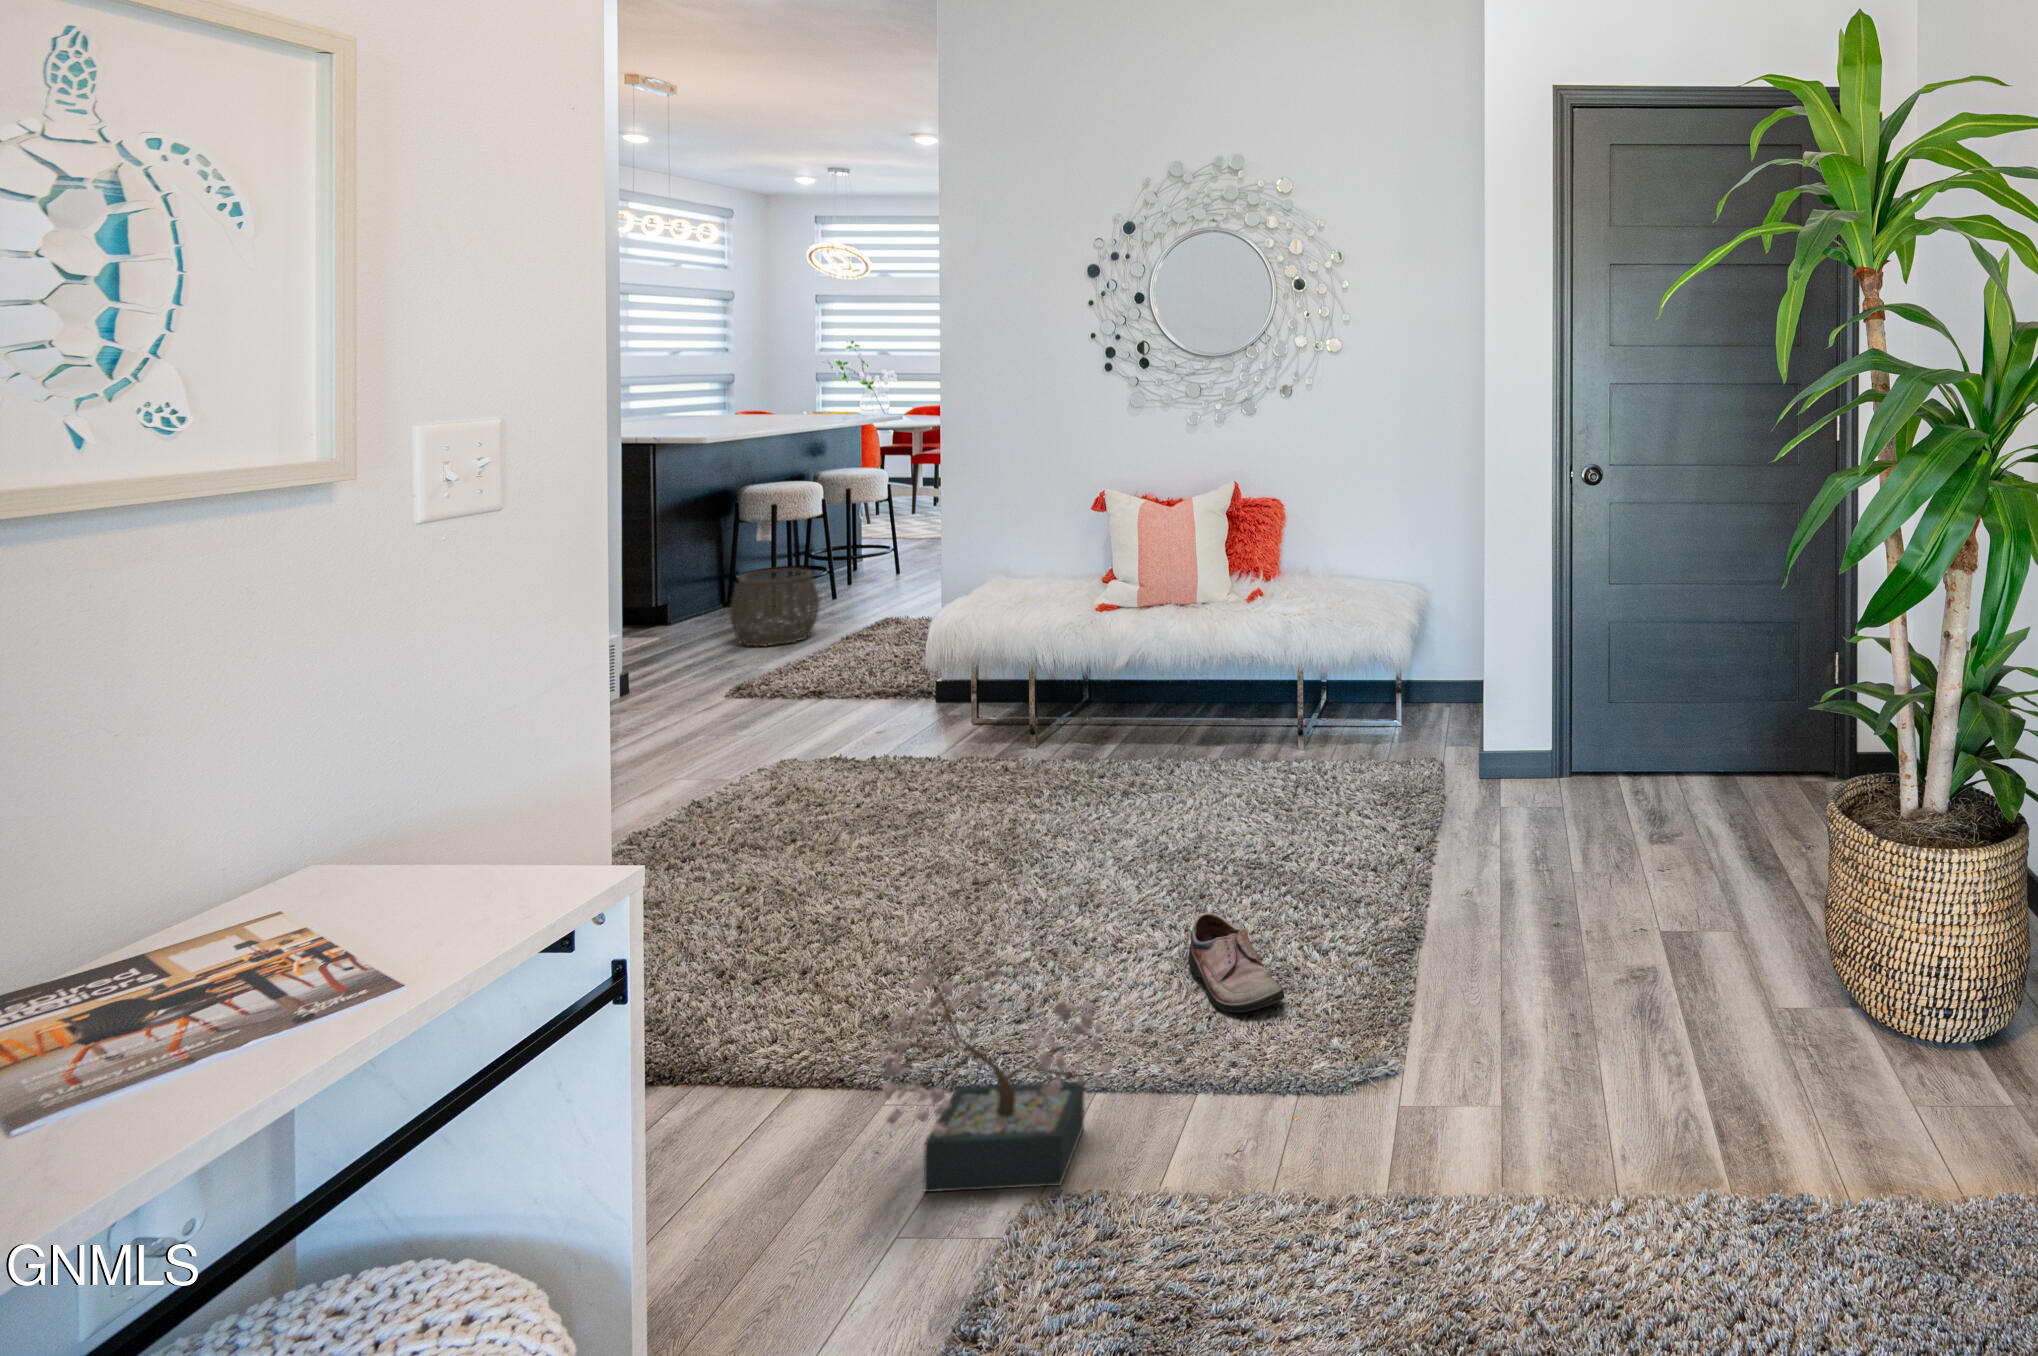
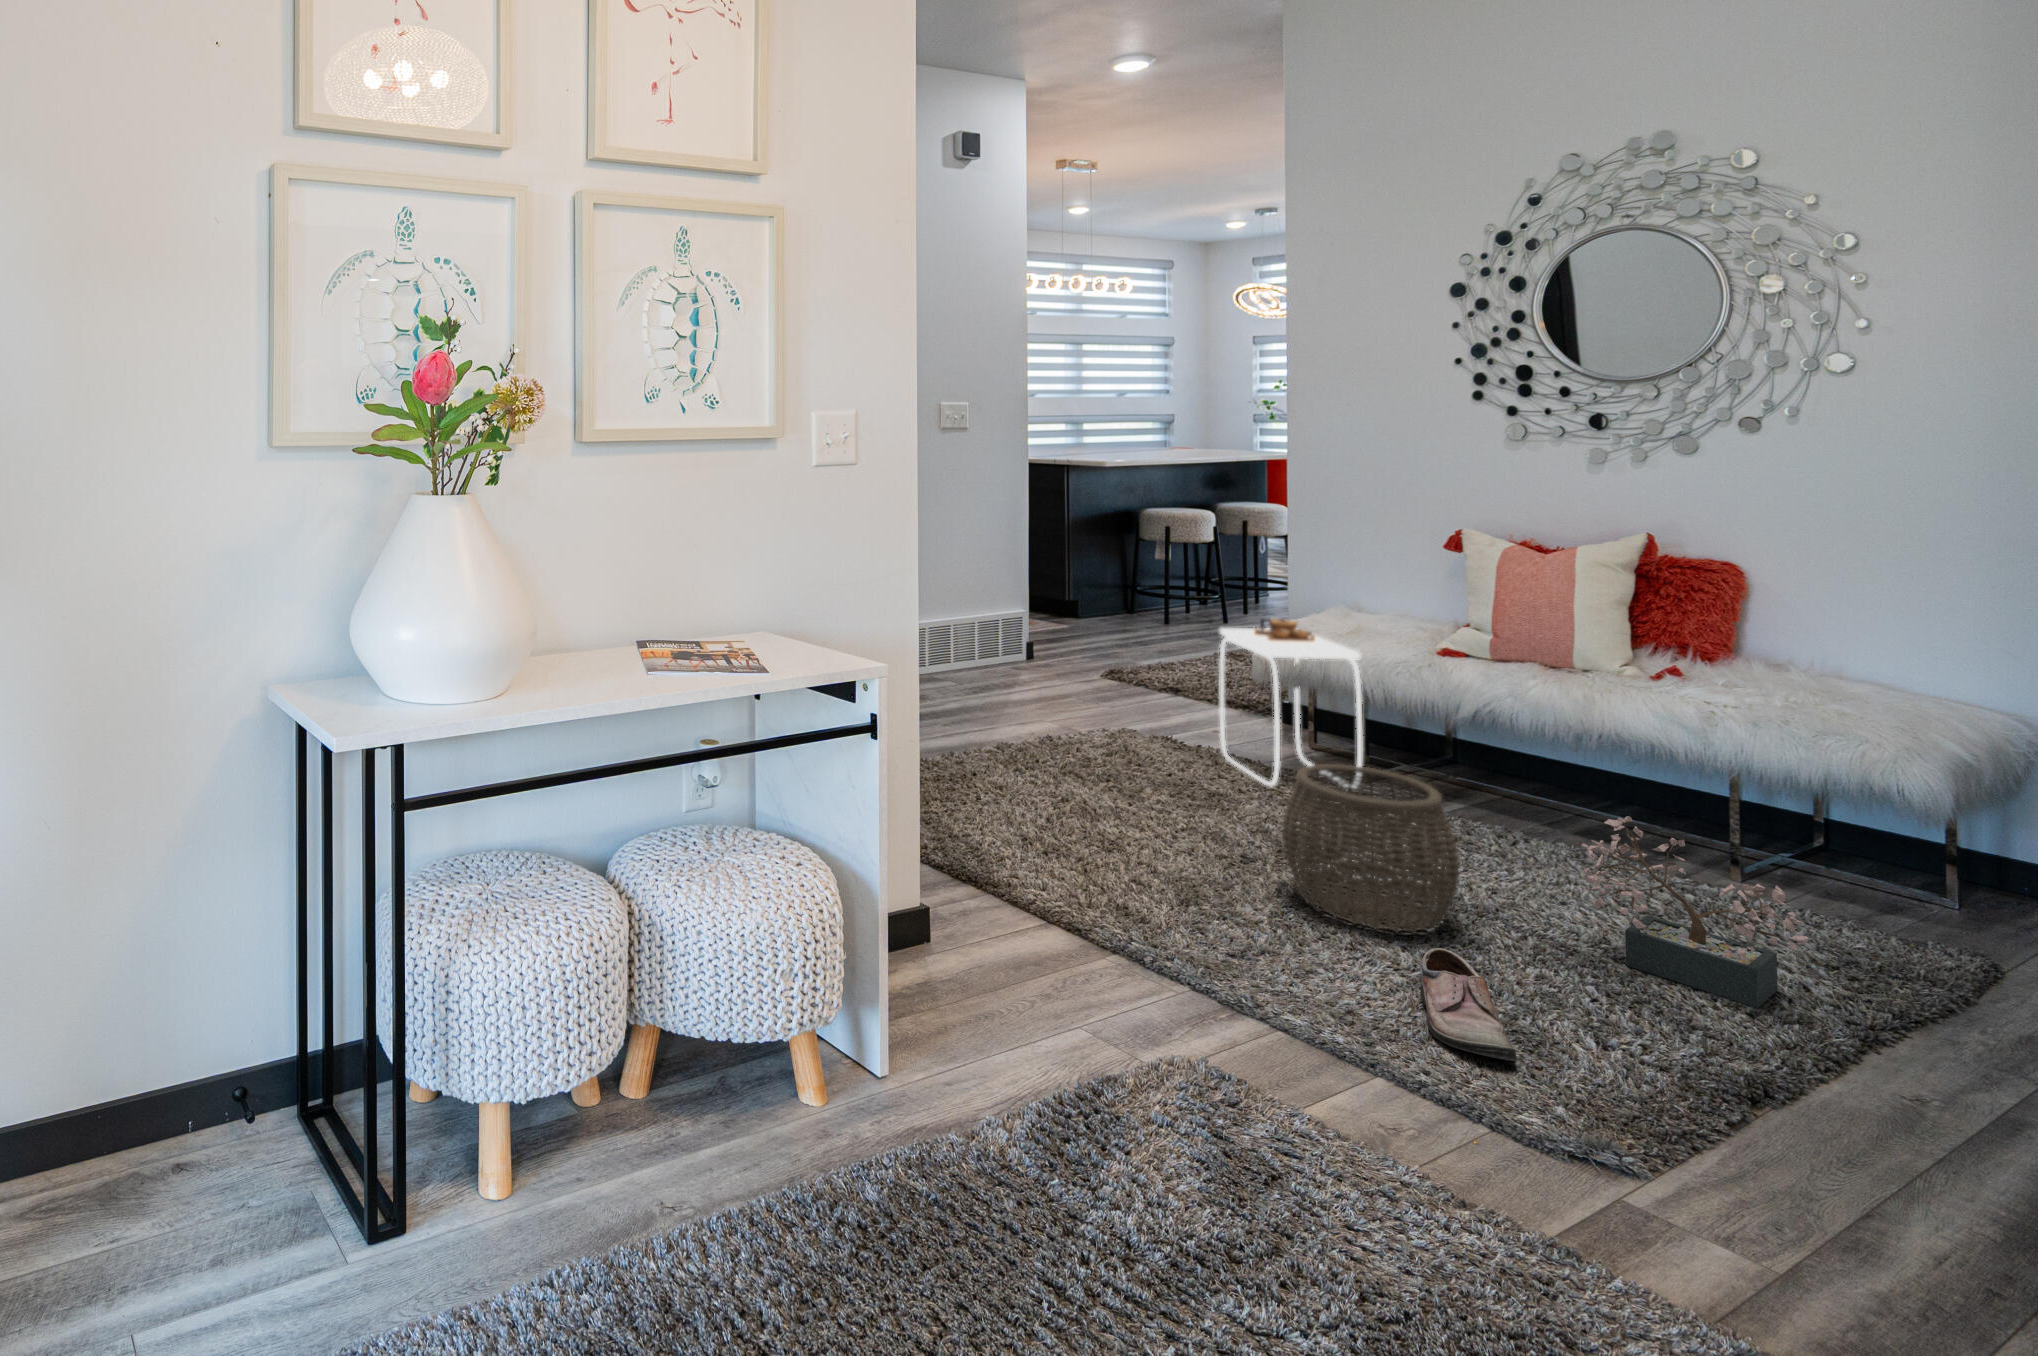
woven basket: present [729,568,819,647] -> present [1283,764,1460,933]
side table: none [899,603,1044,785] -> present [1220,619,1363,787]
decorative plant: present [875,958,1112,1192] -> present [1582,816,1809,1008]

